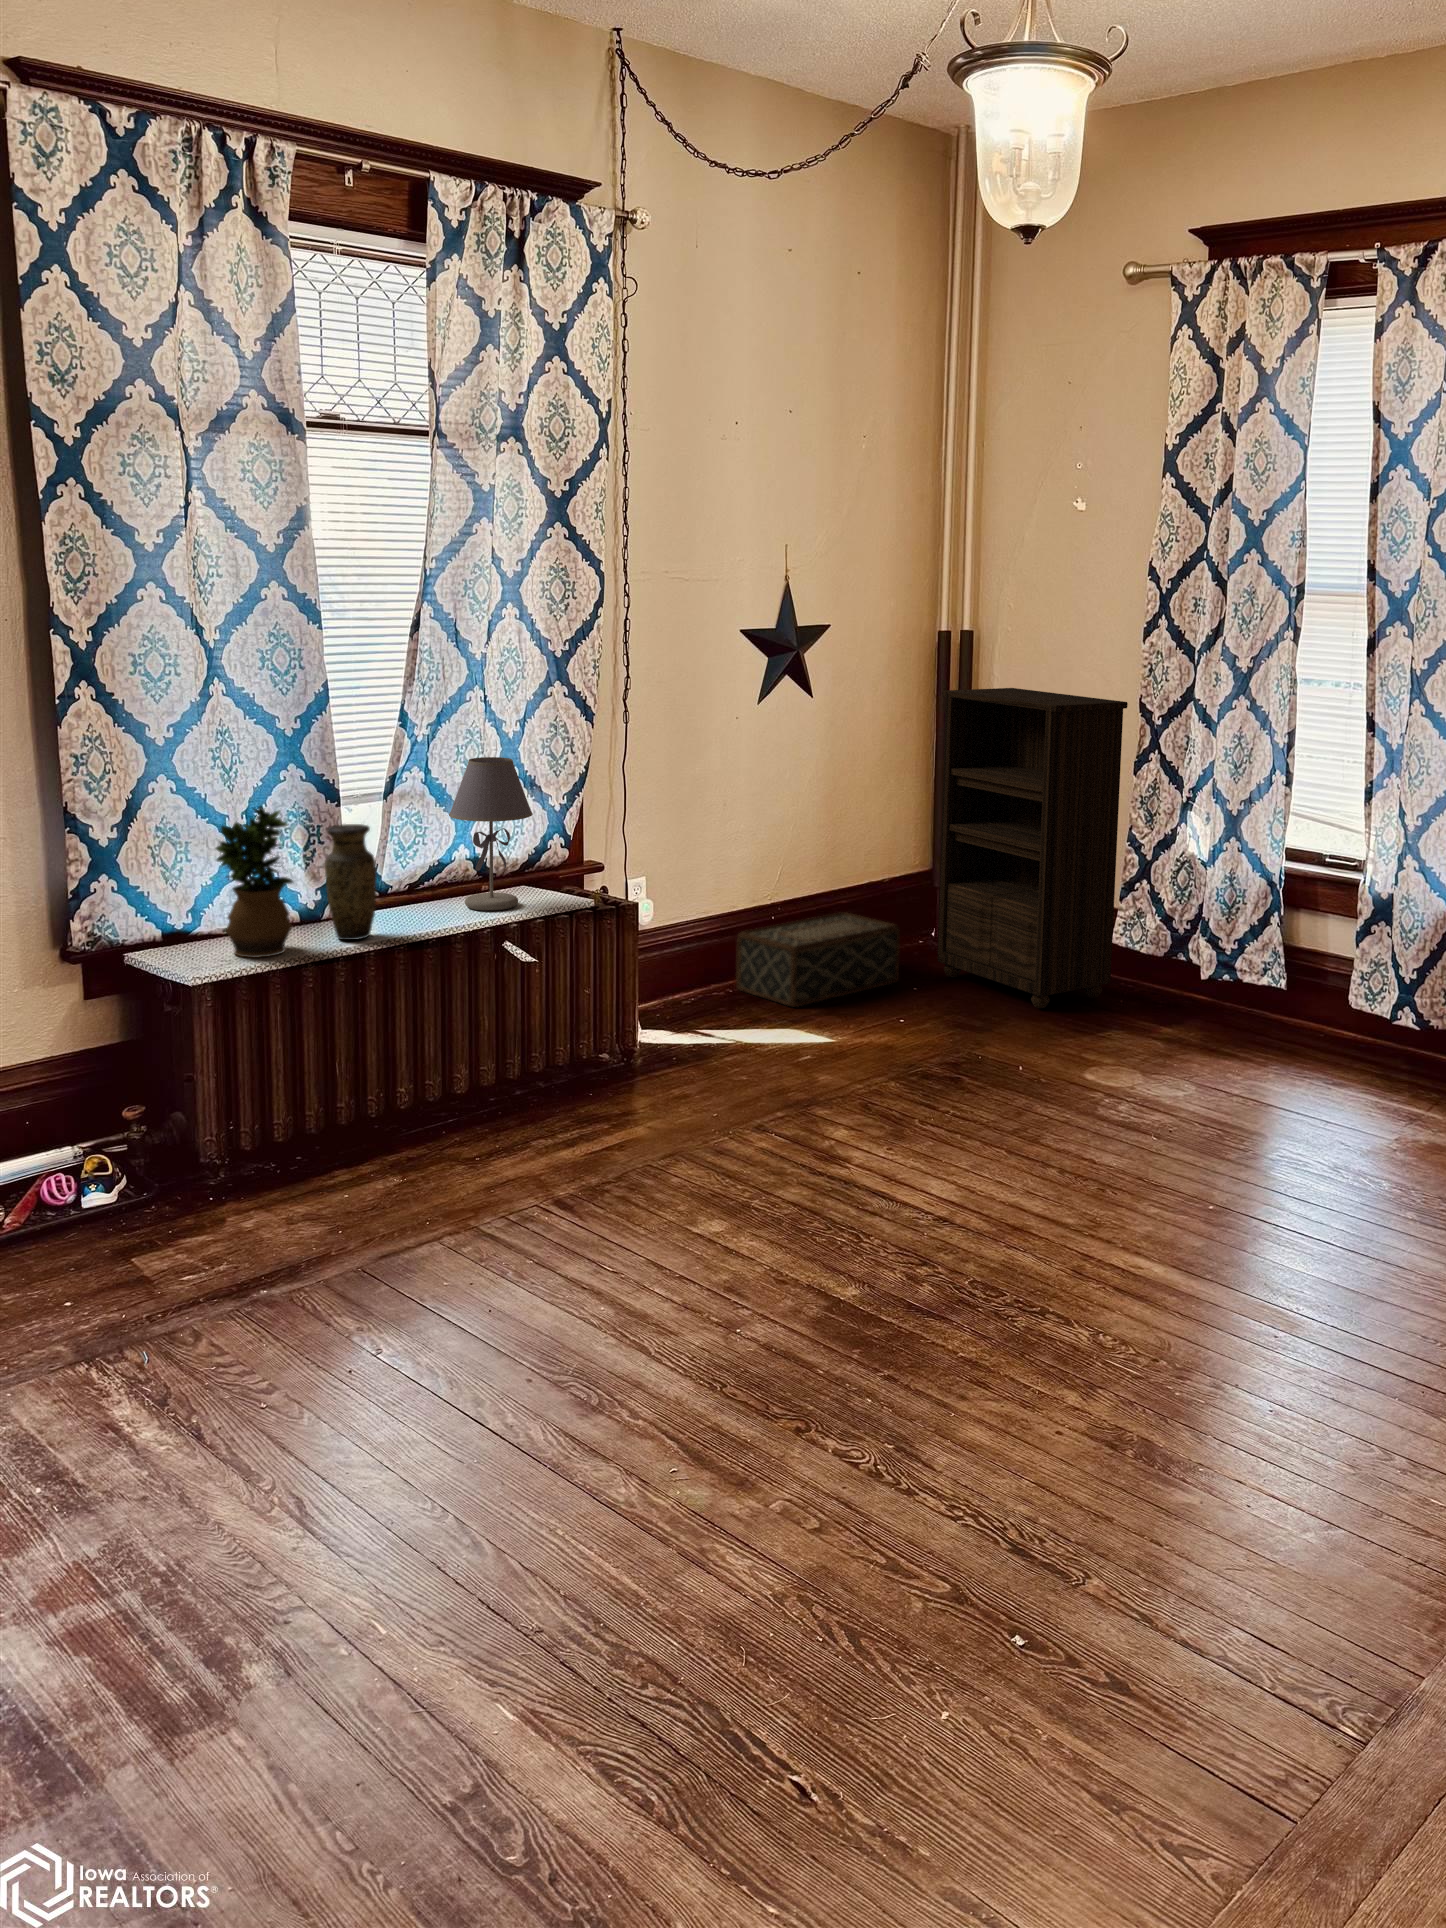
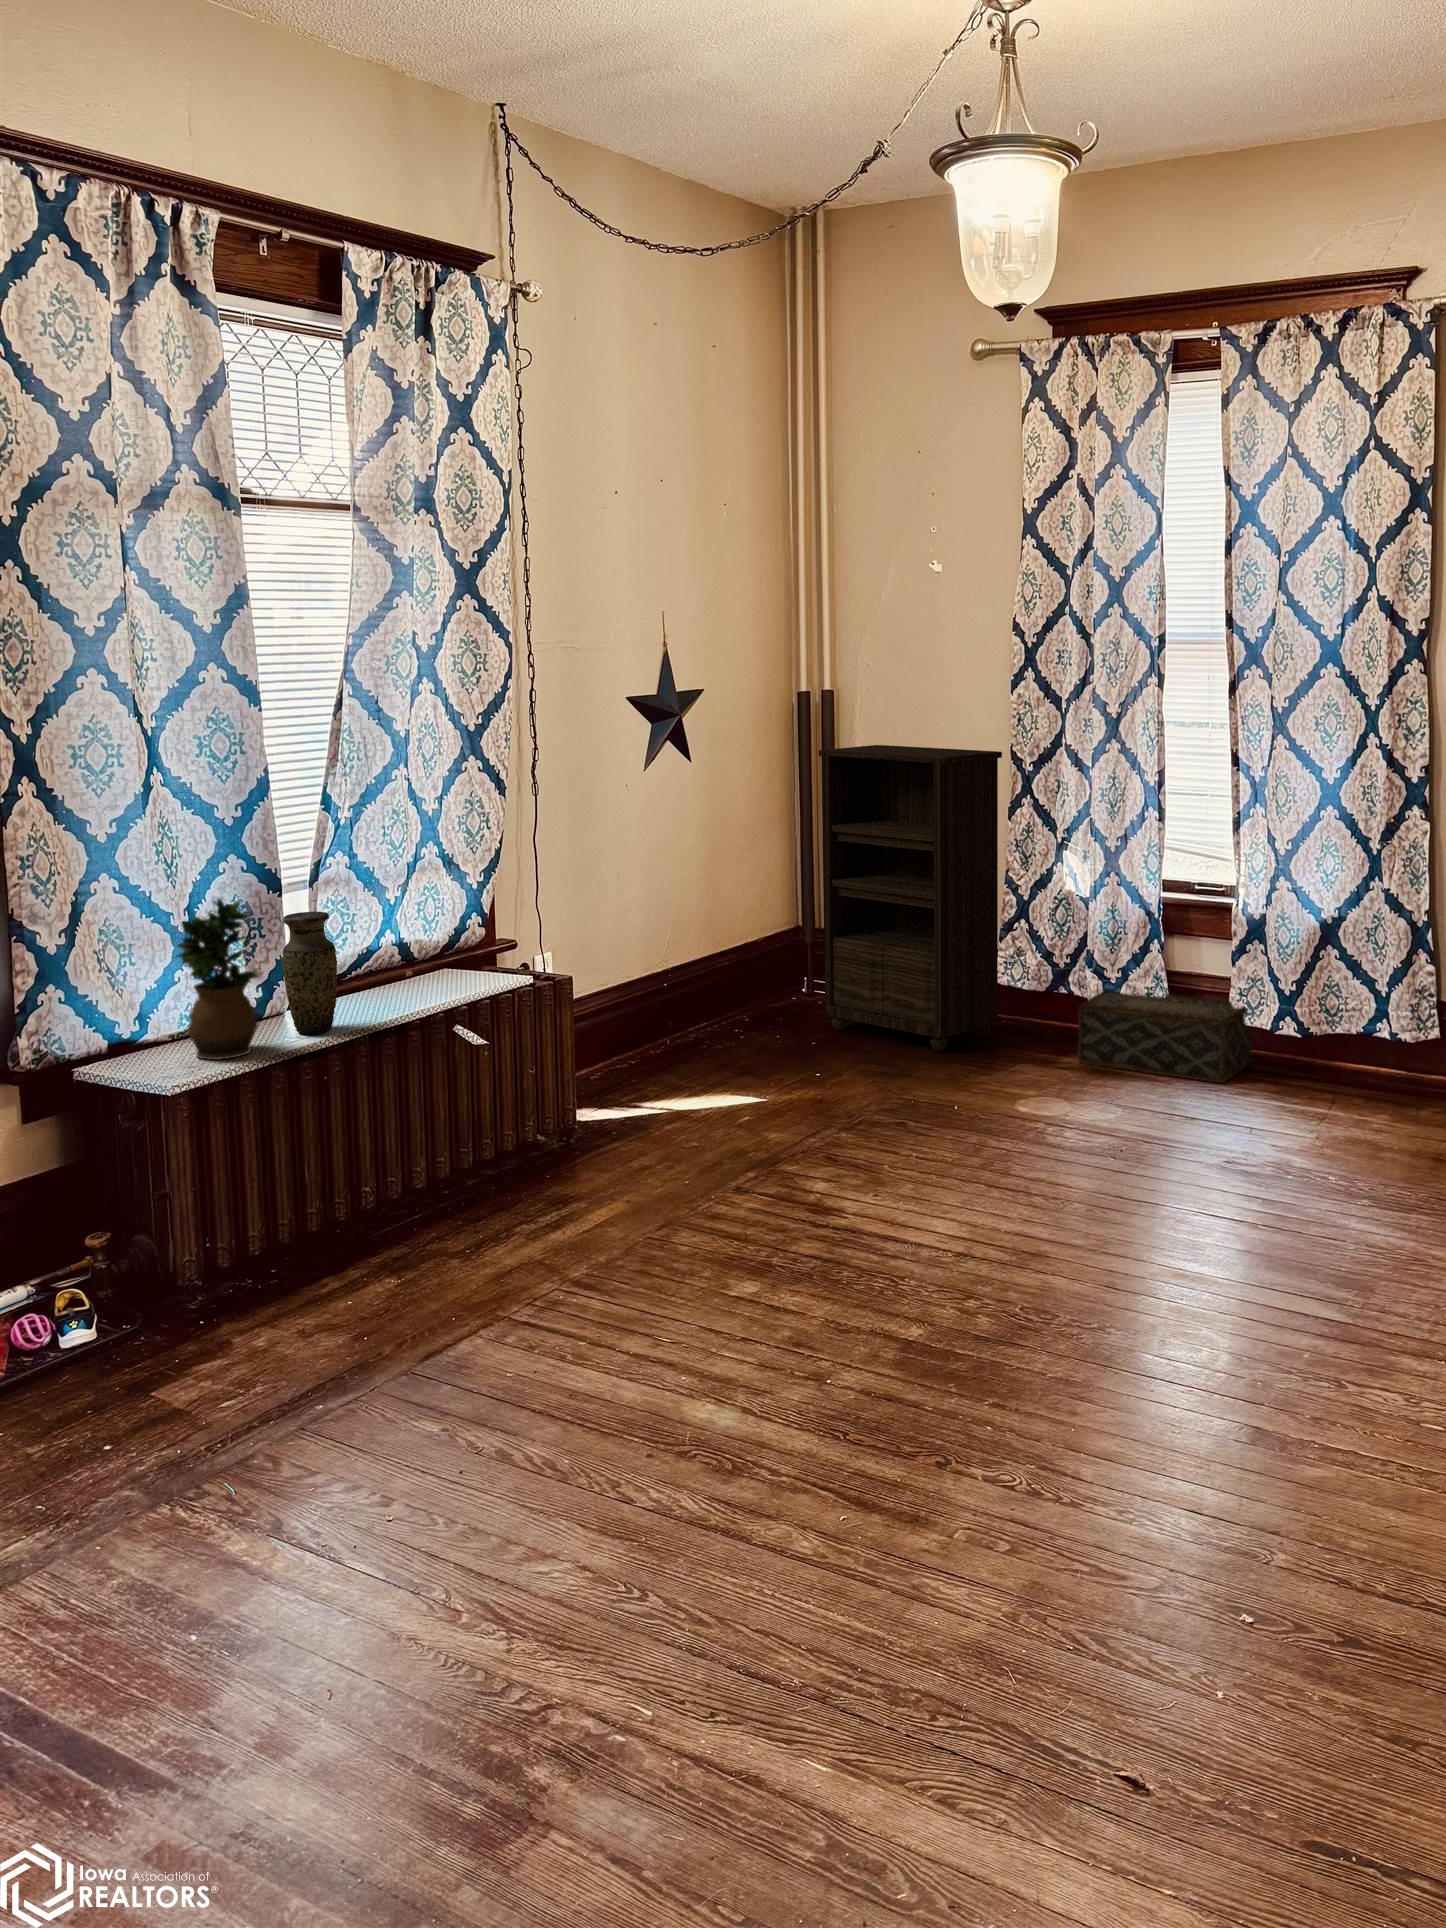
table lamp: present [449,757,533,911] -> none [387,836,474,994]
woven basket: present [736,912,900,1007] -> present [1078,990,1252,1083]

